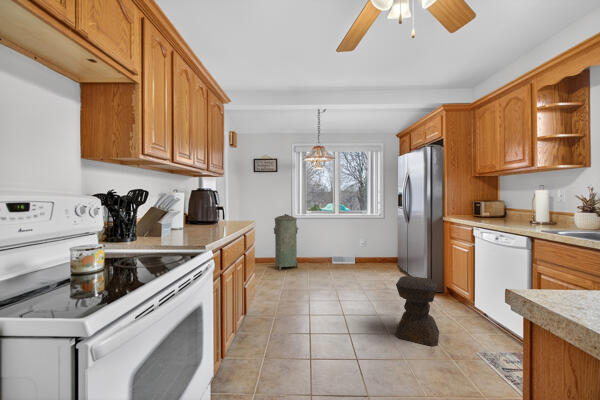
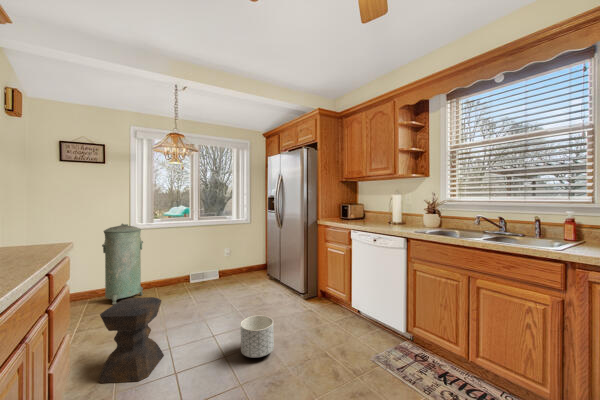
stool: present [395,276,439,346] -> present [98,297,164,383]
planter: none [354,291,381,323] -> present [241,315,274,358]

